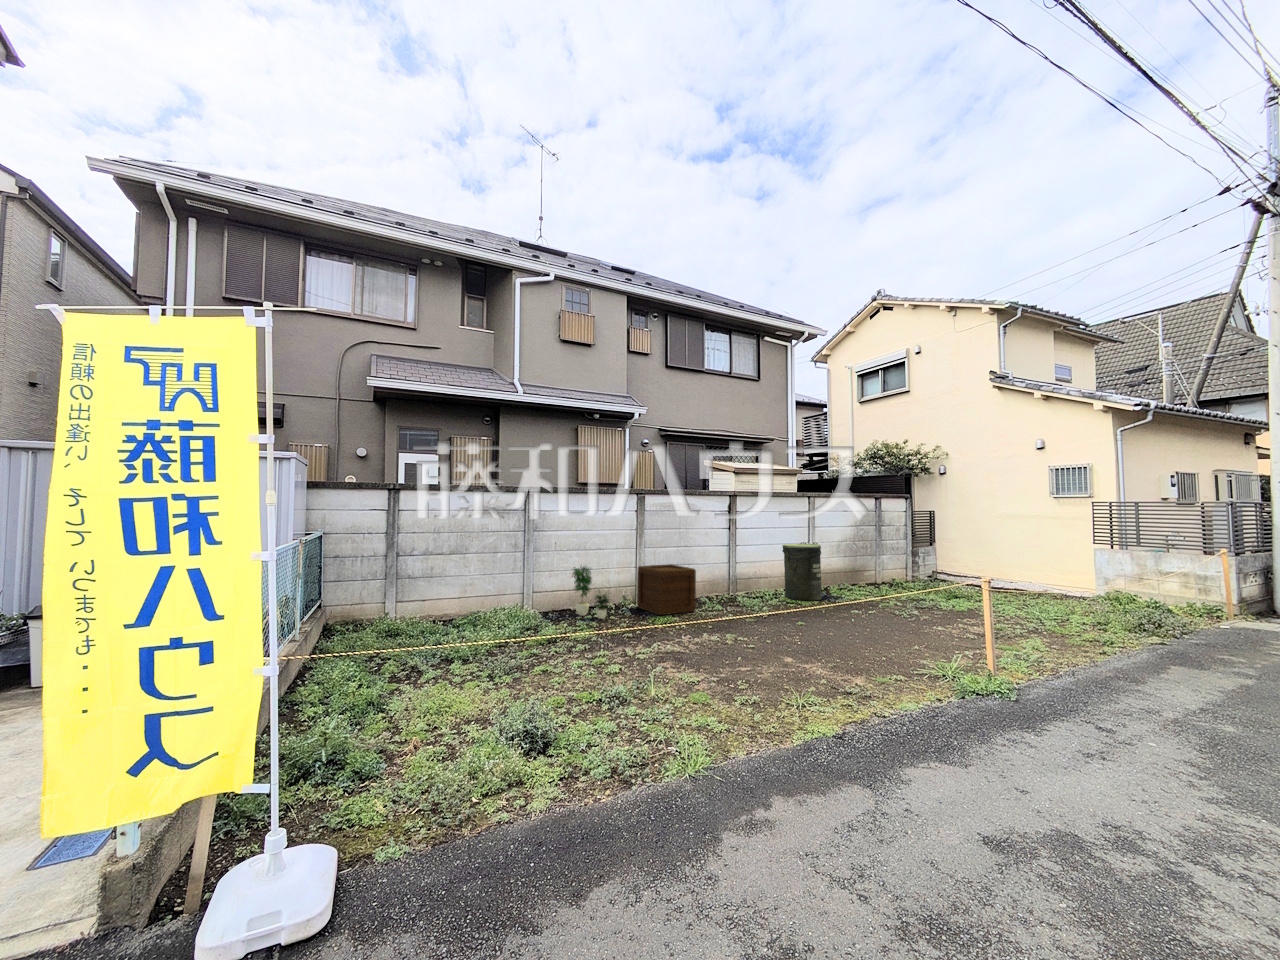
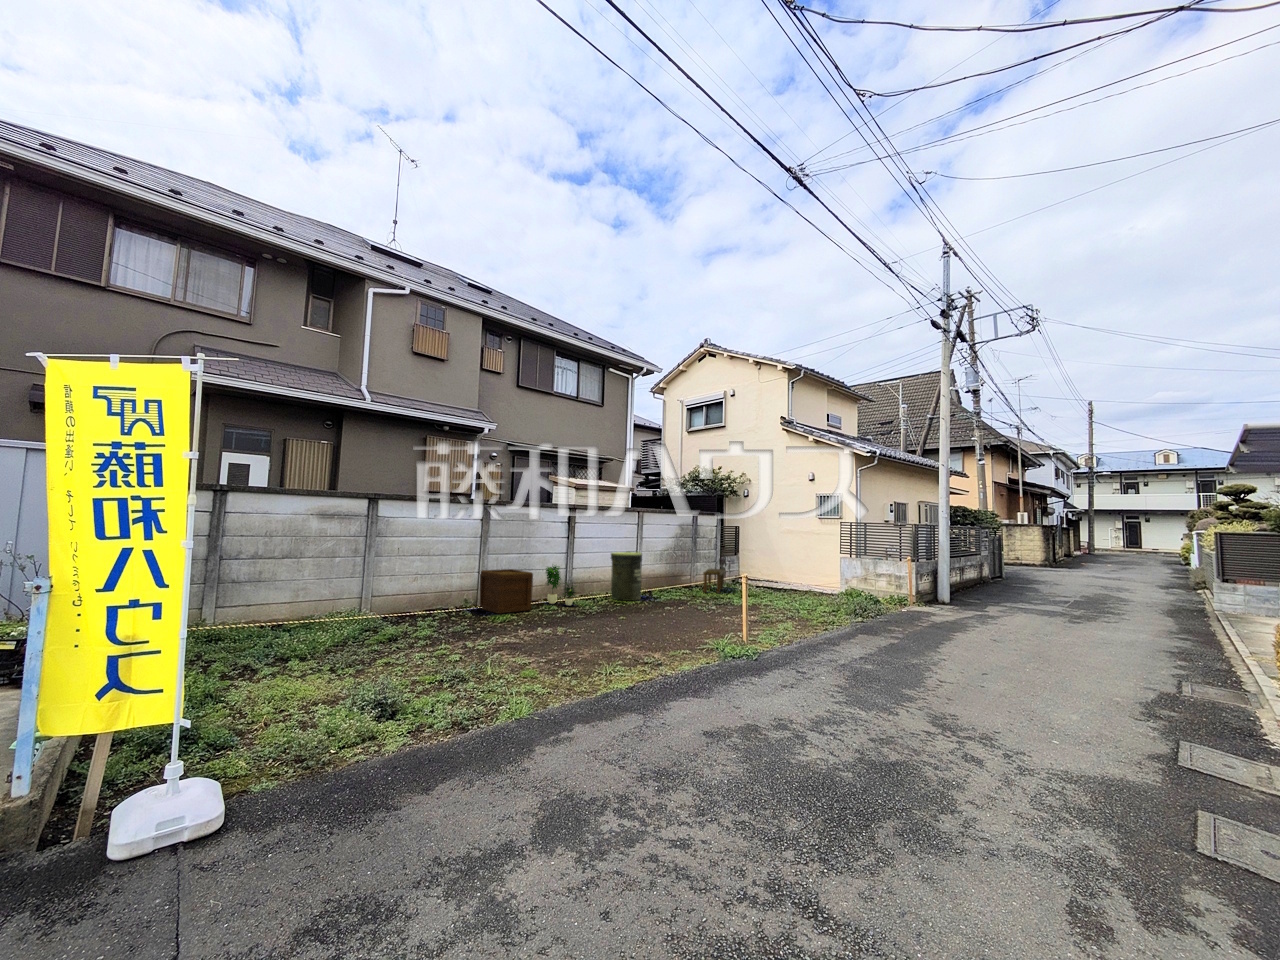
bench: none [896,561,924,592] -> present [703,569,725,593]
potted plant: present [573,567,611,619] -> present [546,566,576,605]

